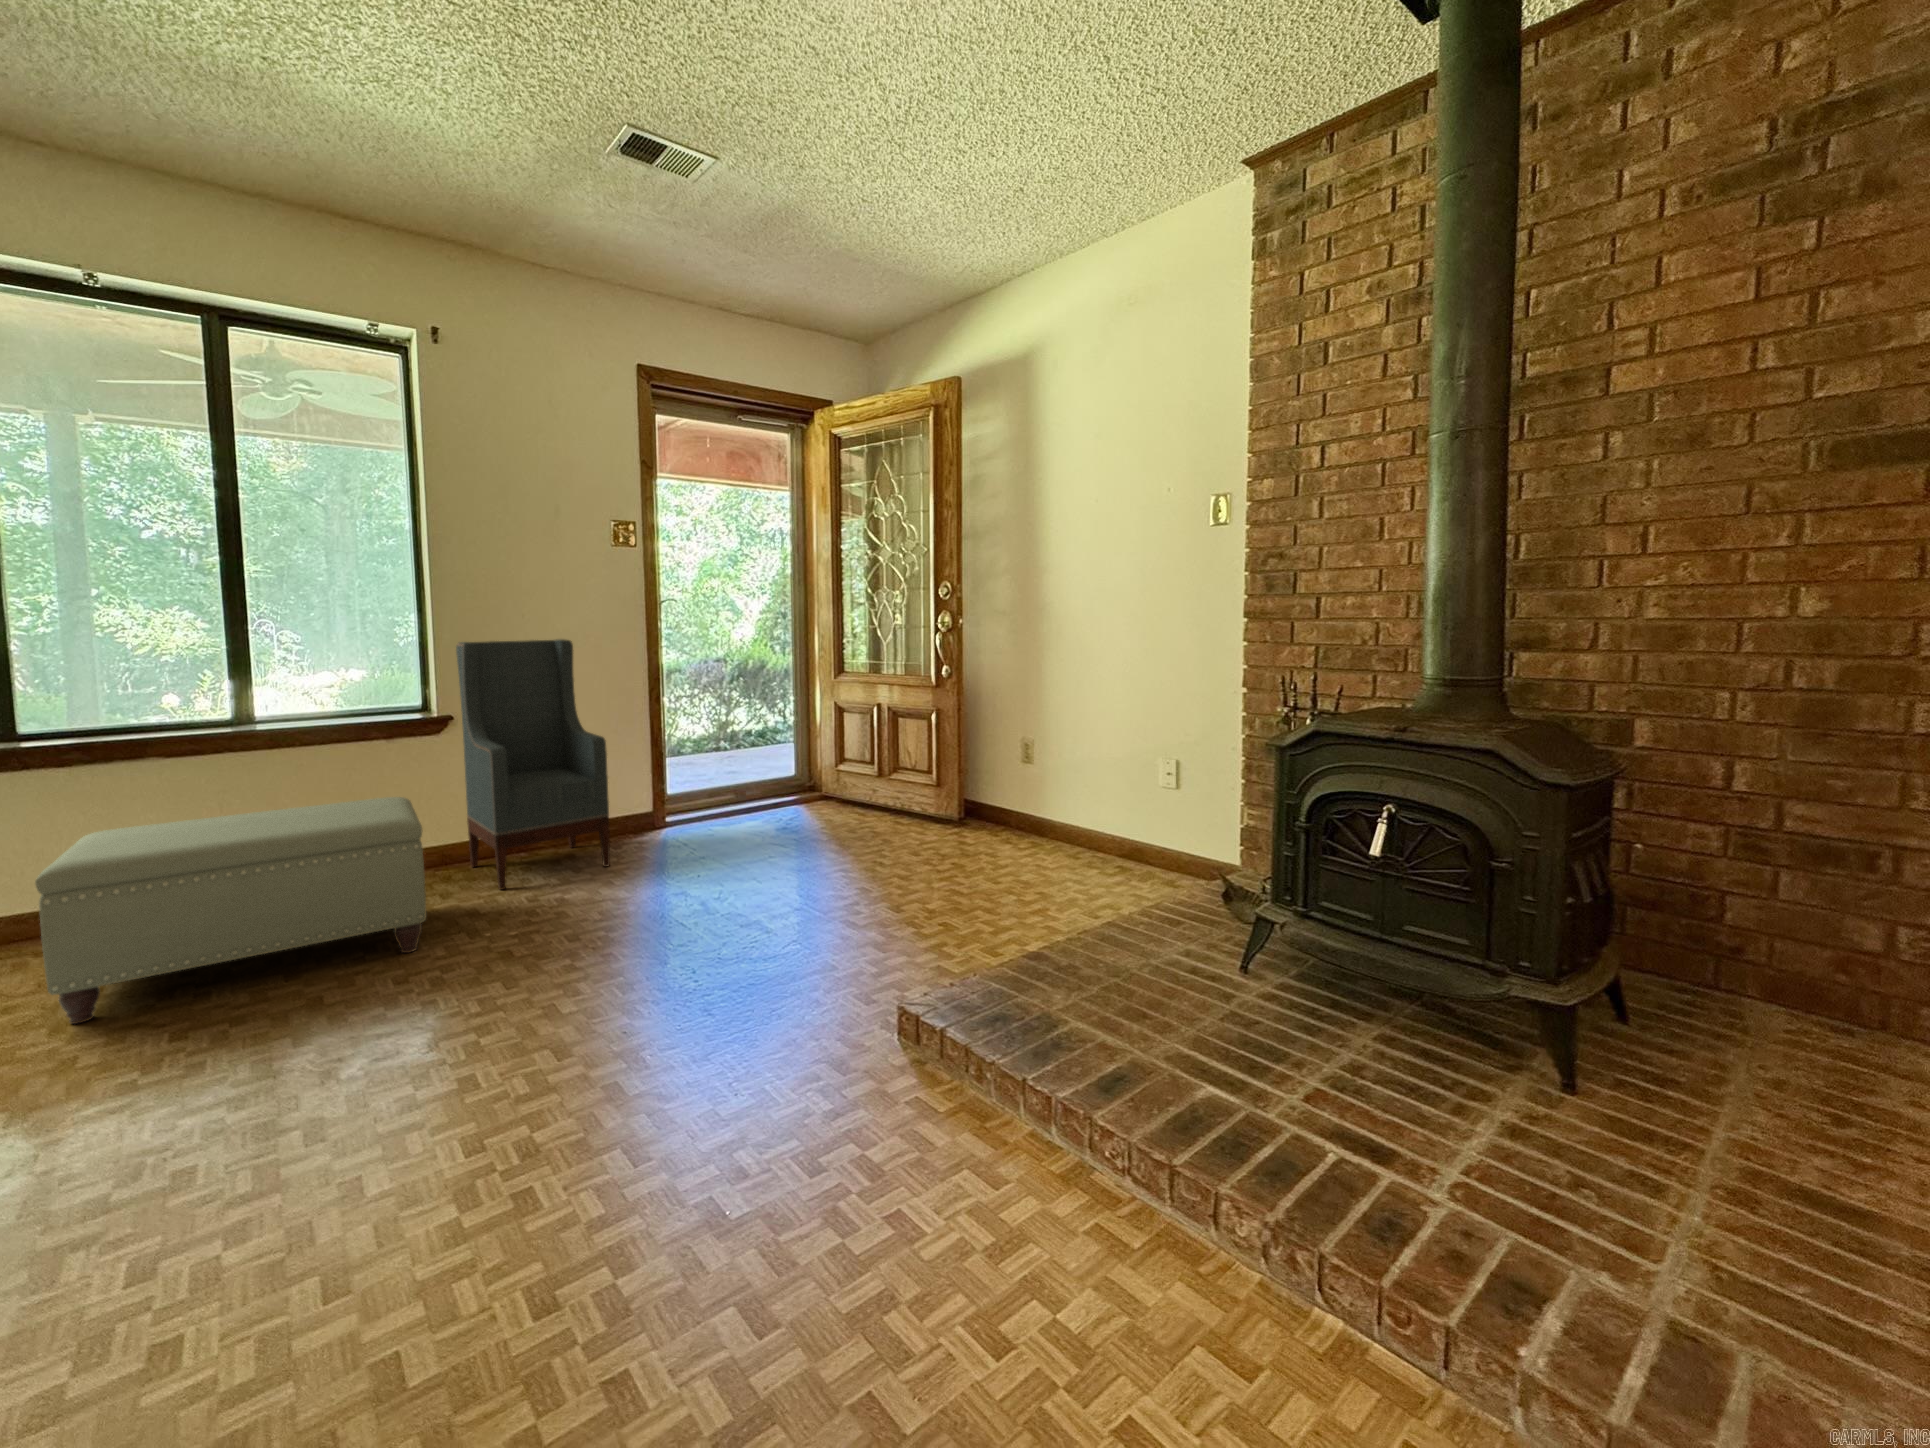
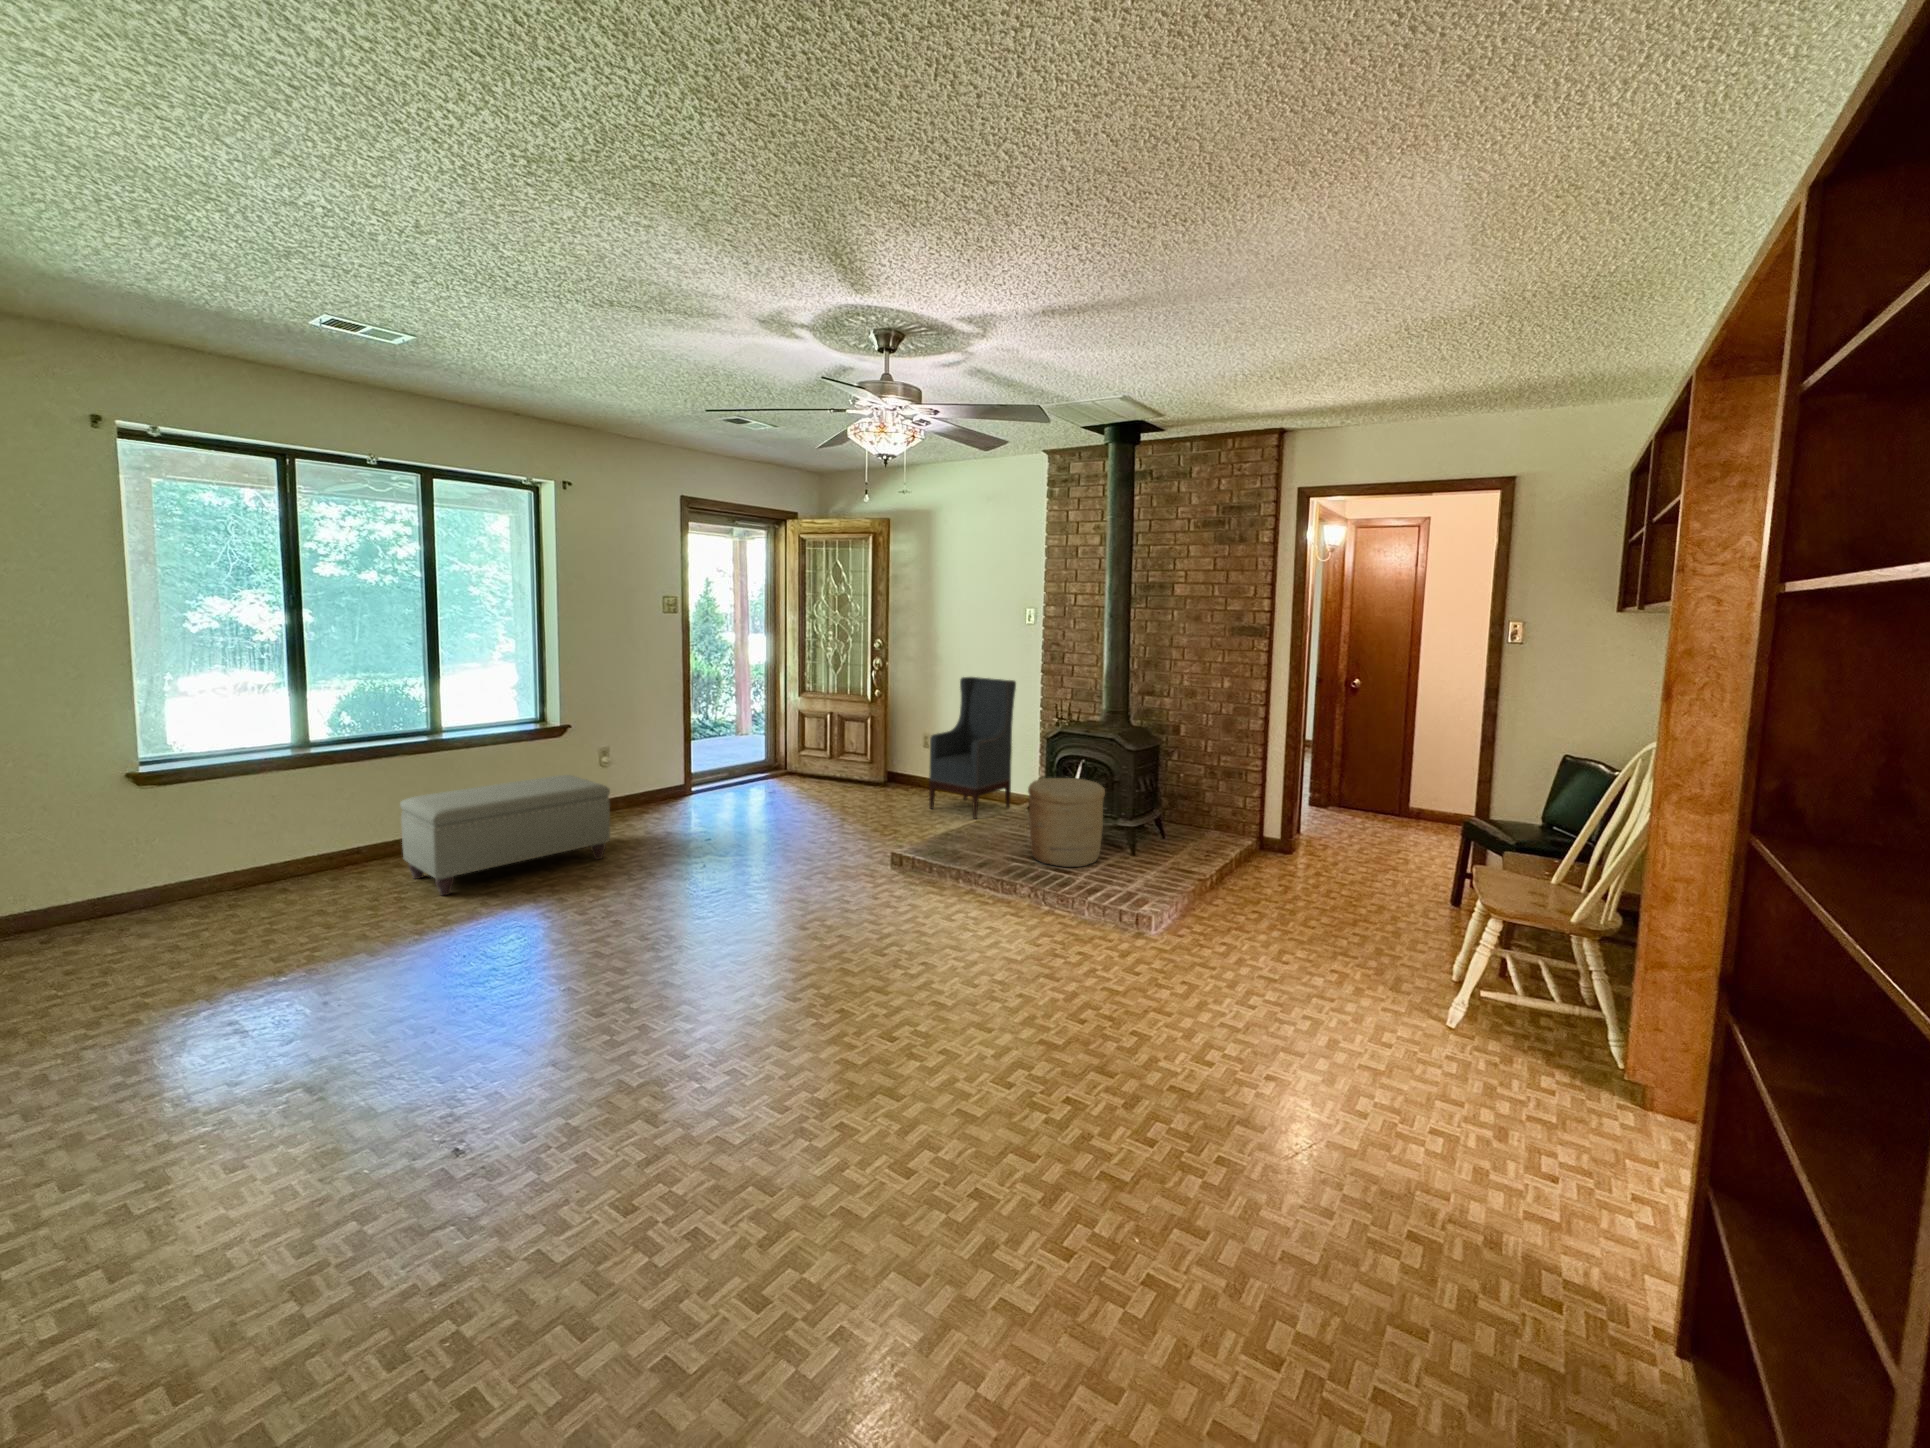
armchair: present [456,639,610,890] -> present [929,677,1016,819]
woven basket: none [1241,848,1485,1122] -> present [1028,778,1105,867]

